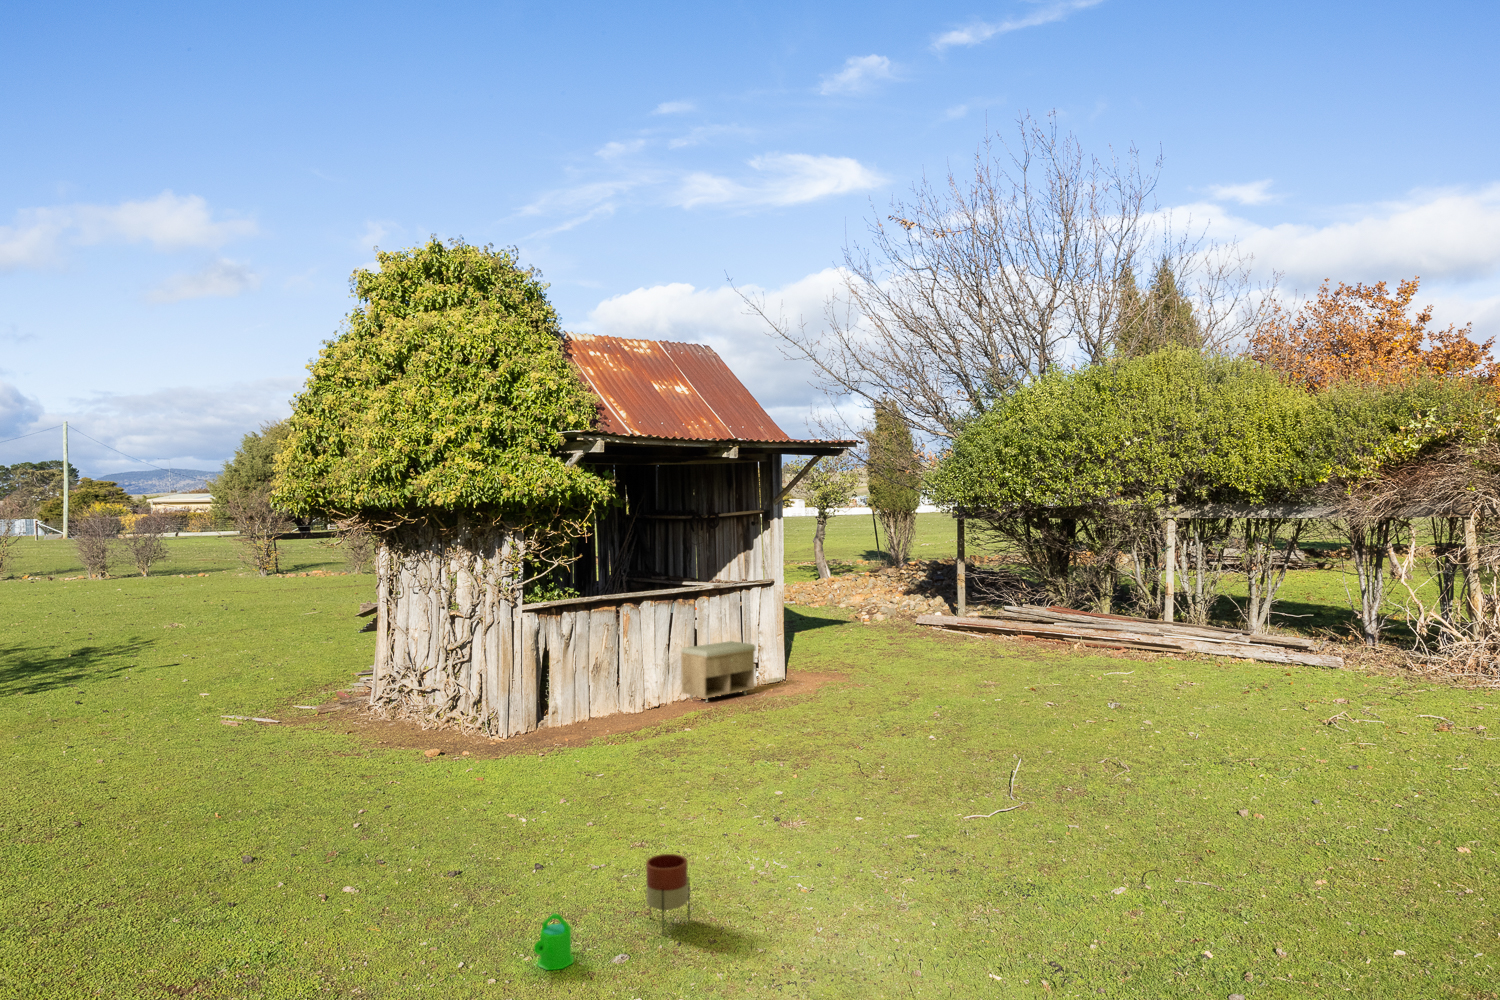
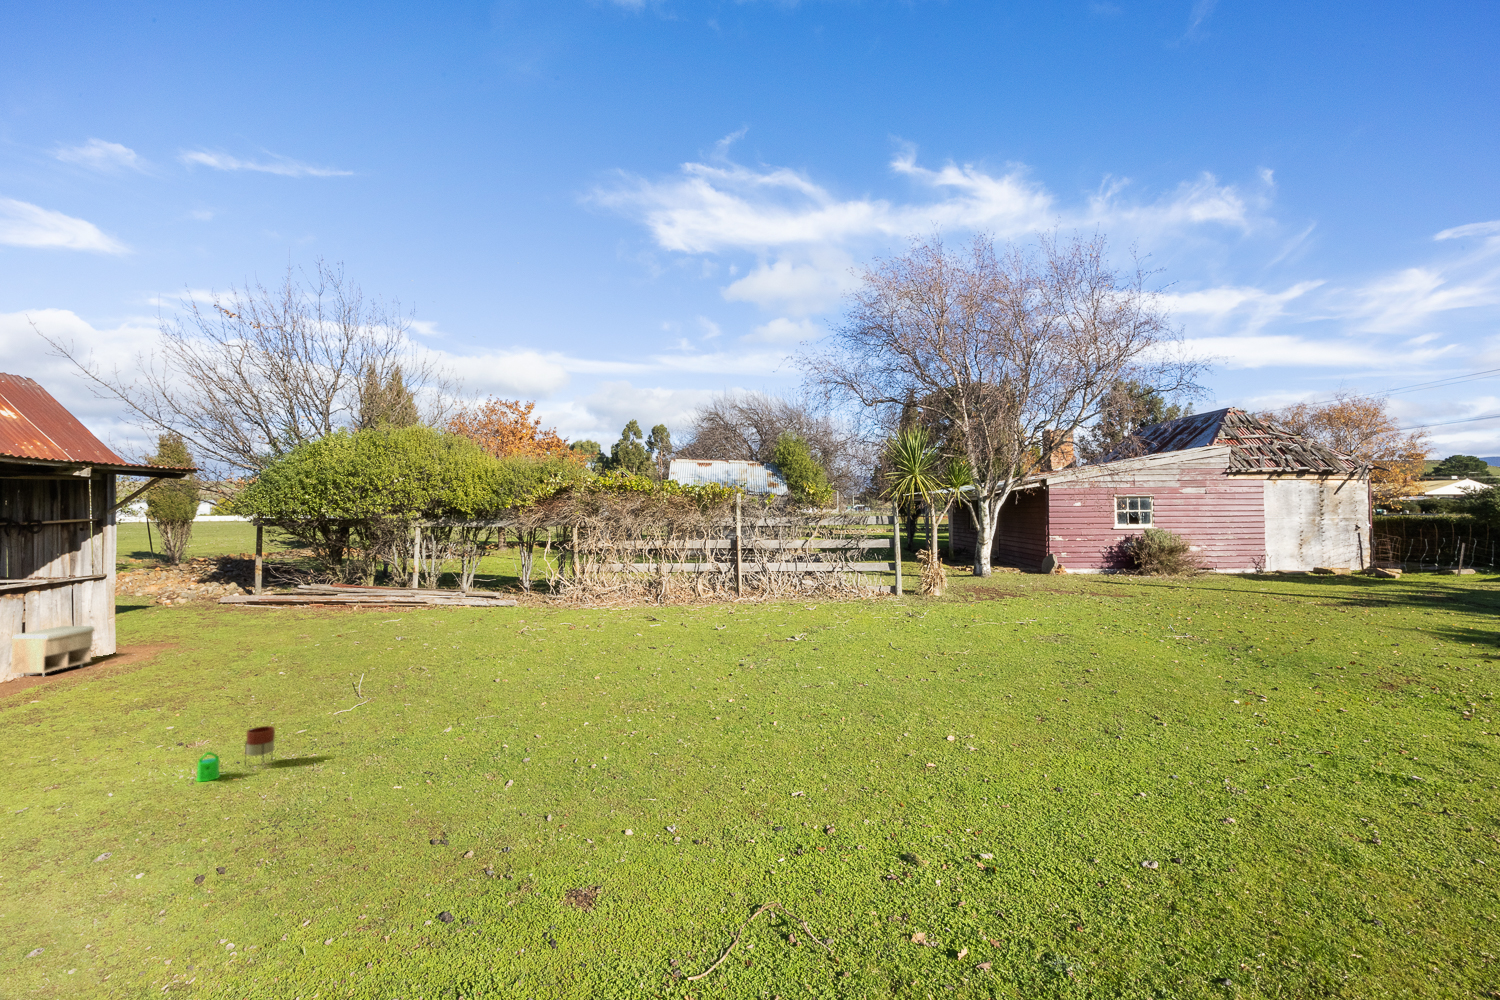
planter: present [646,854,690,933] -> present [245,726,275,757]
watering can: present [534,913,574,970] -> present [196,752,220,782]

